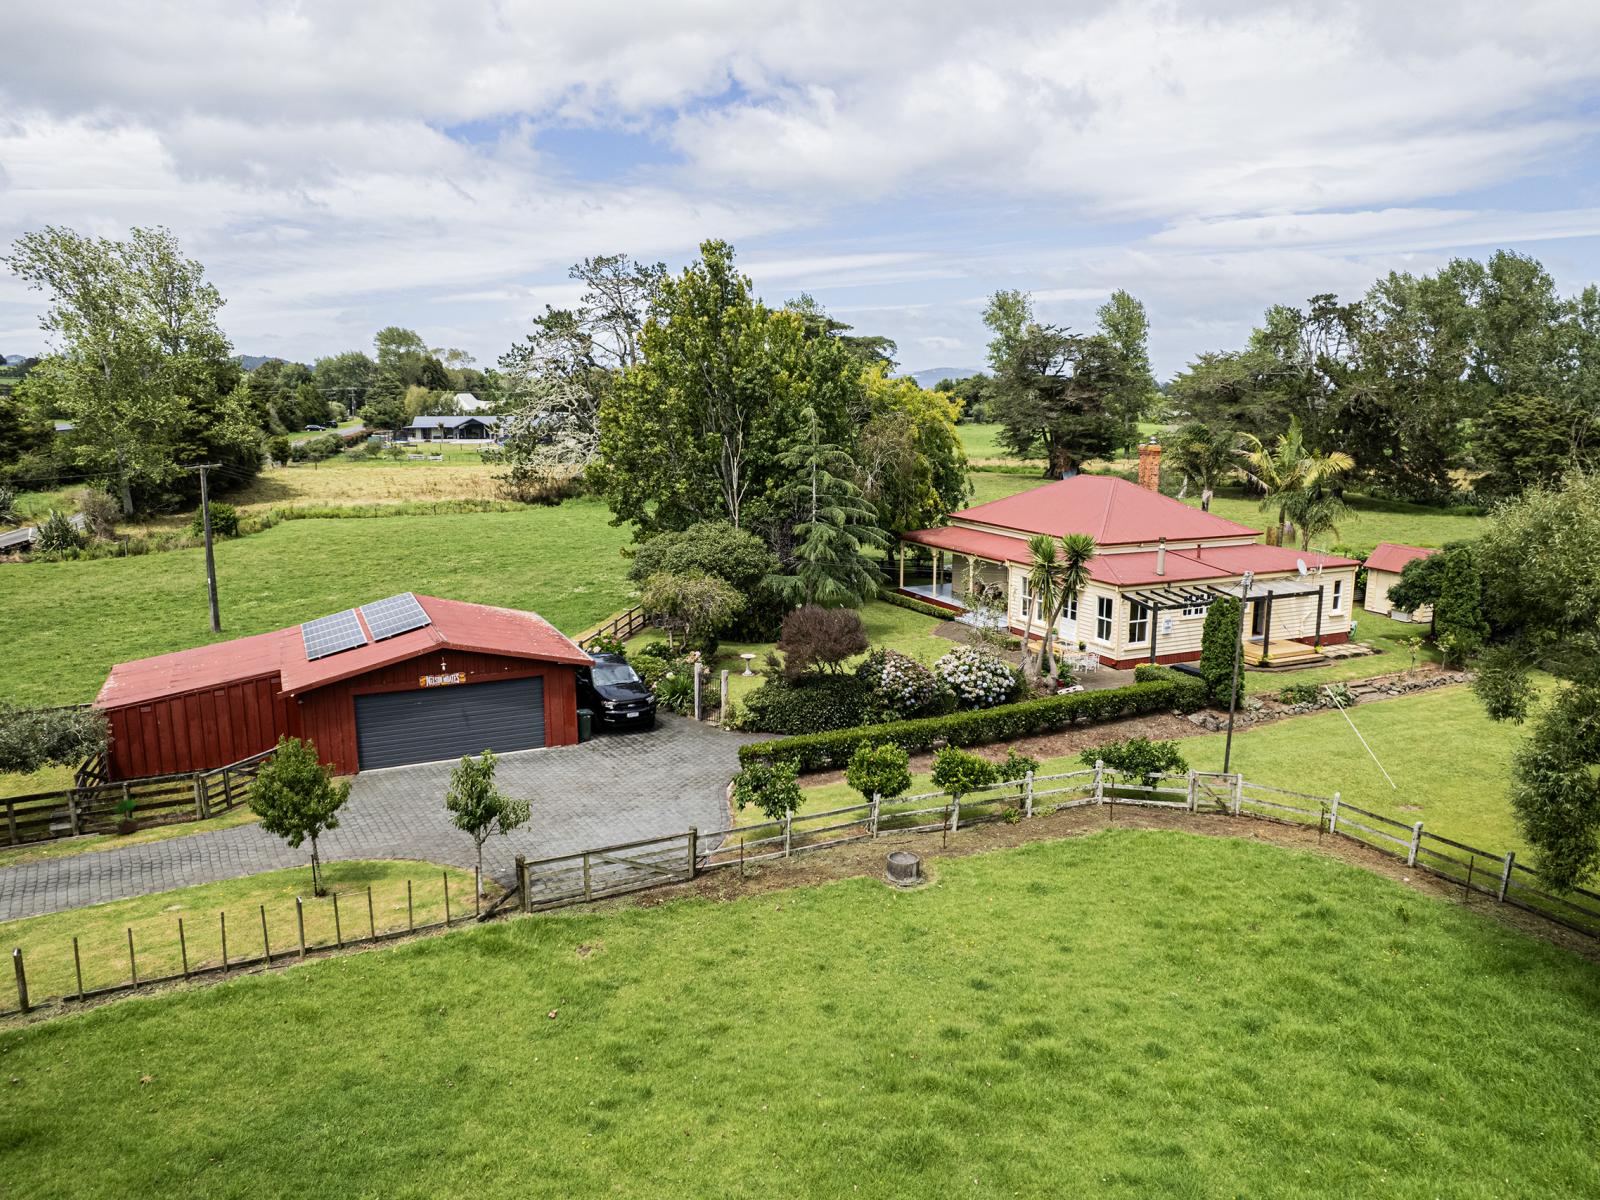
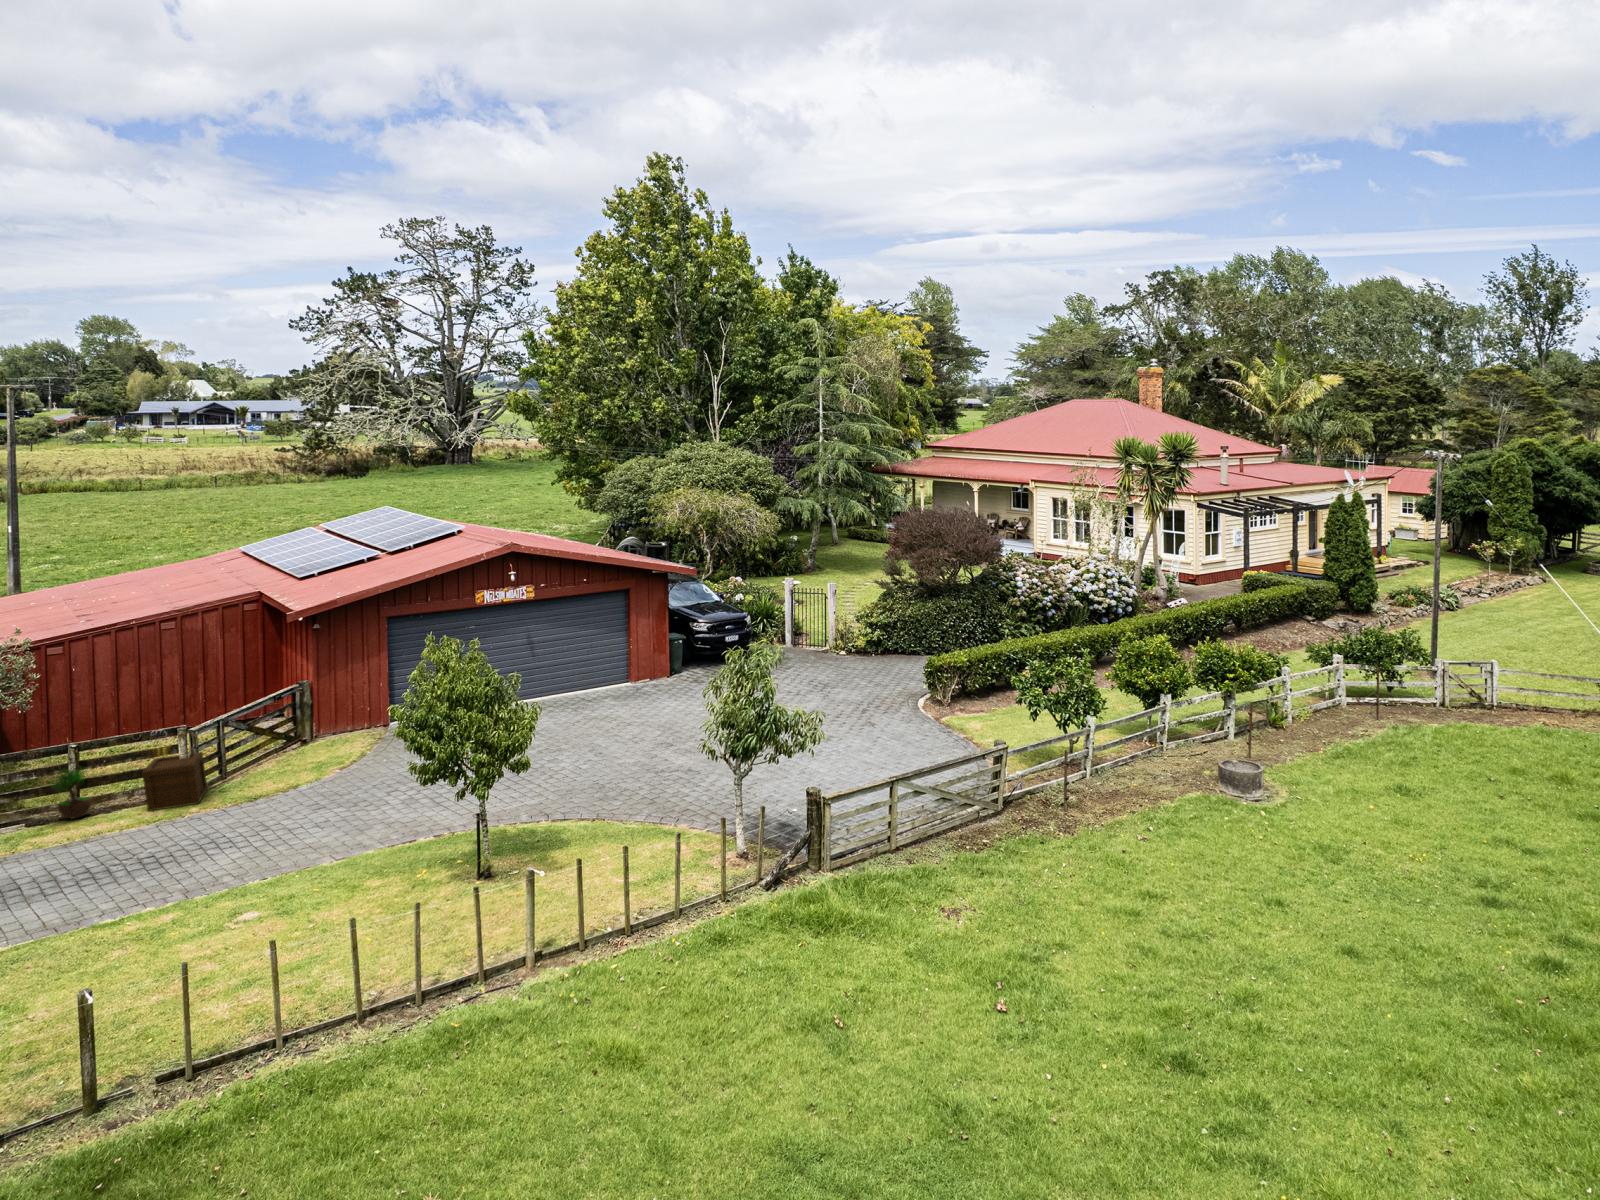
wooden crate: none [171,791,216,831] -> present [142,752,208,811]

